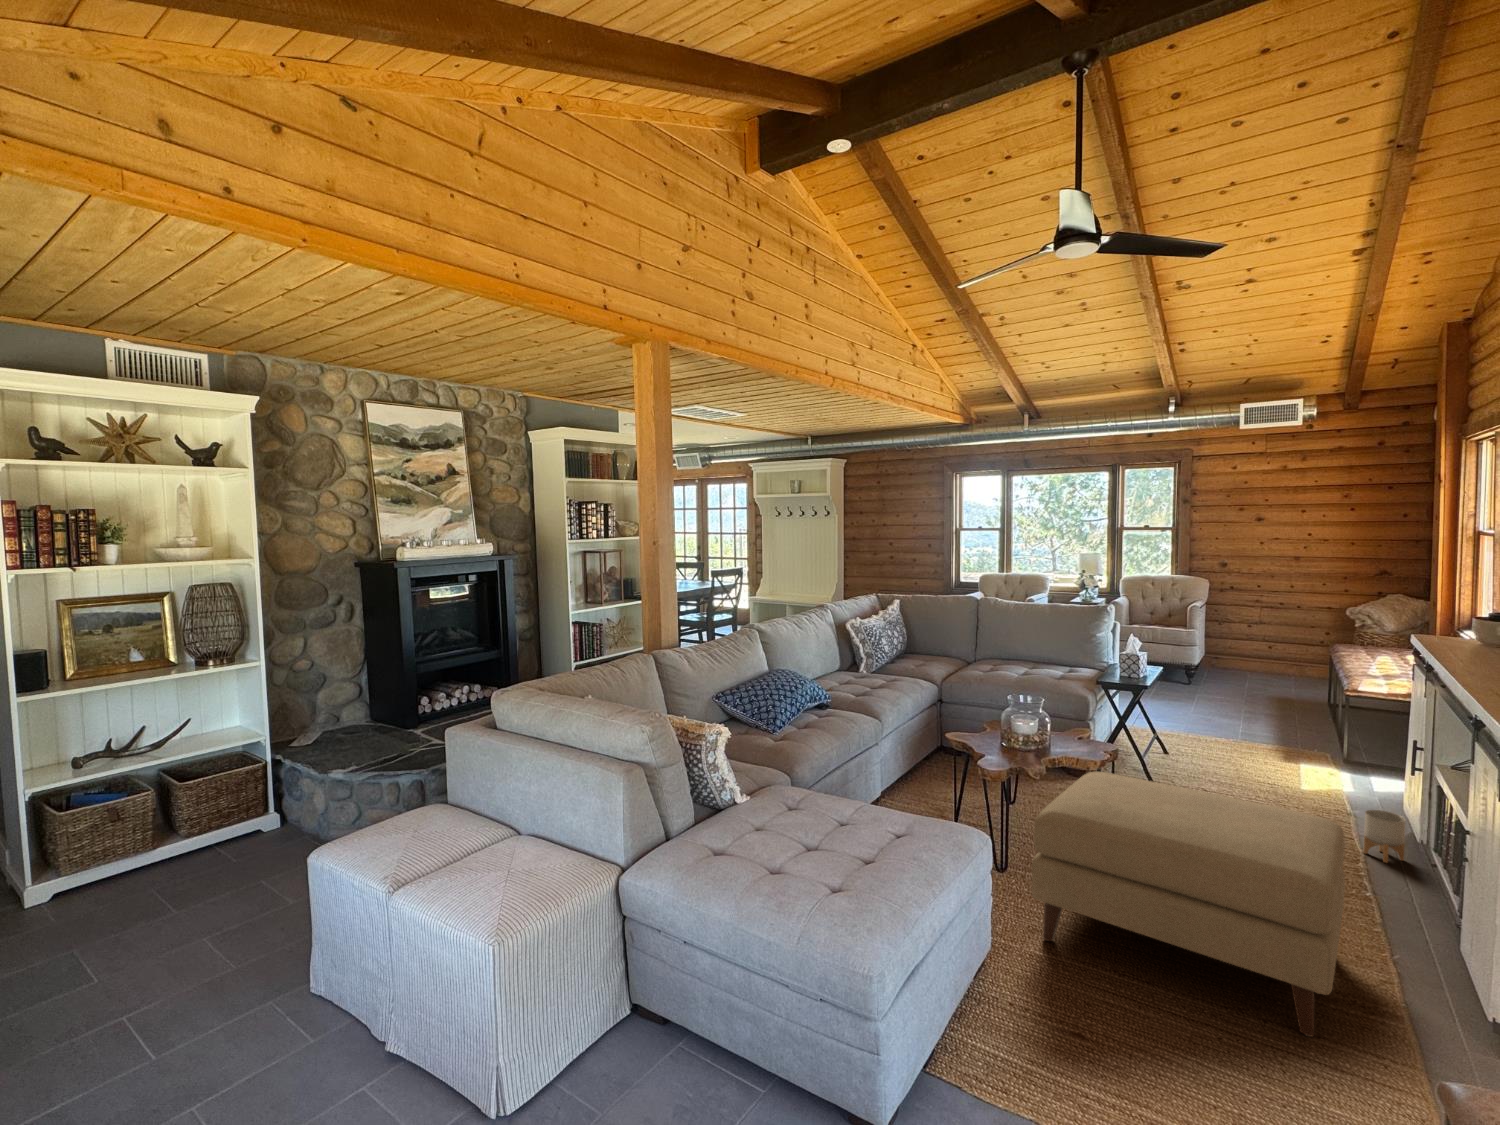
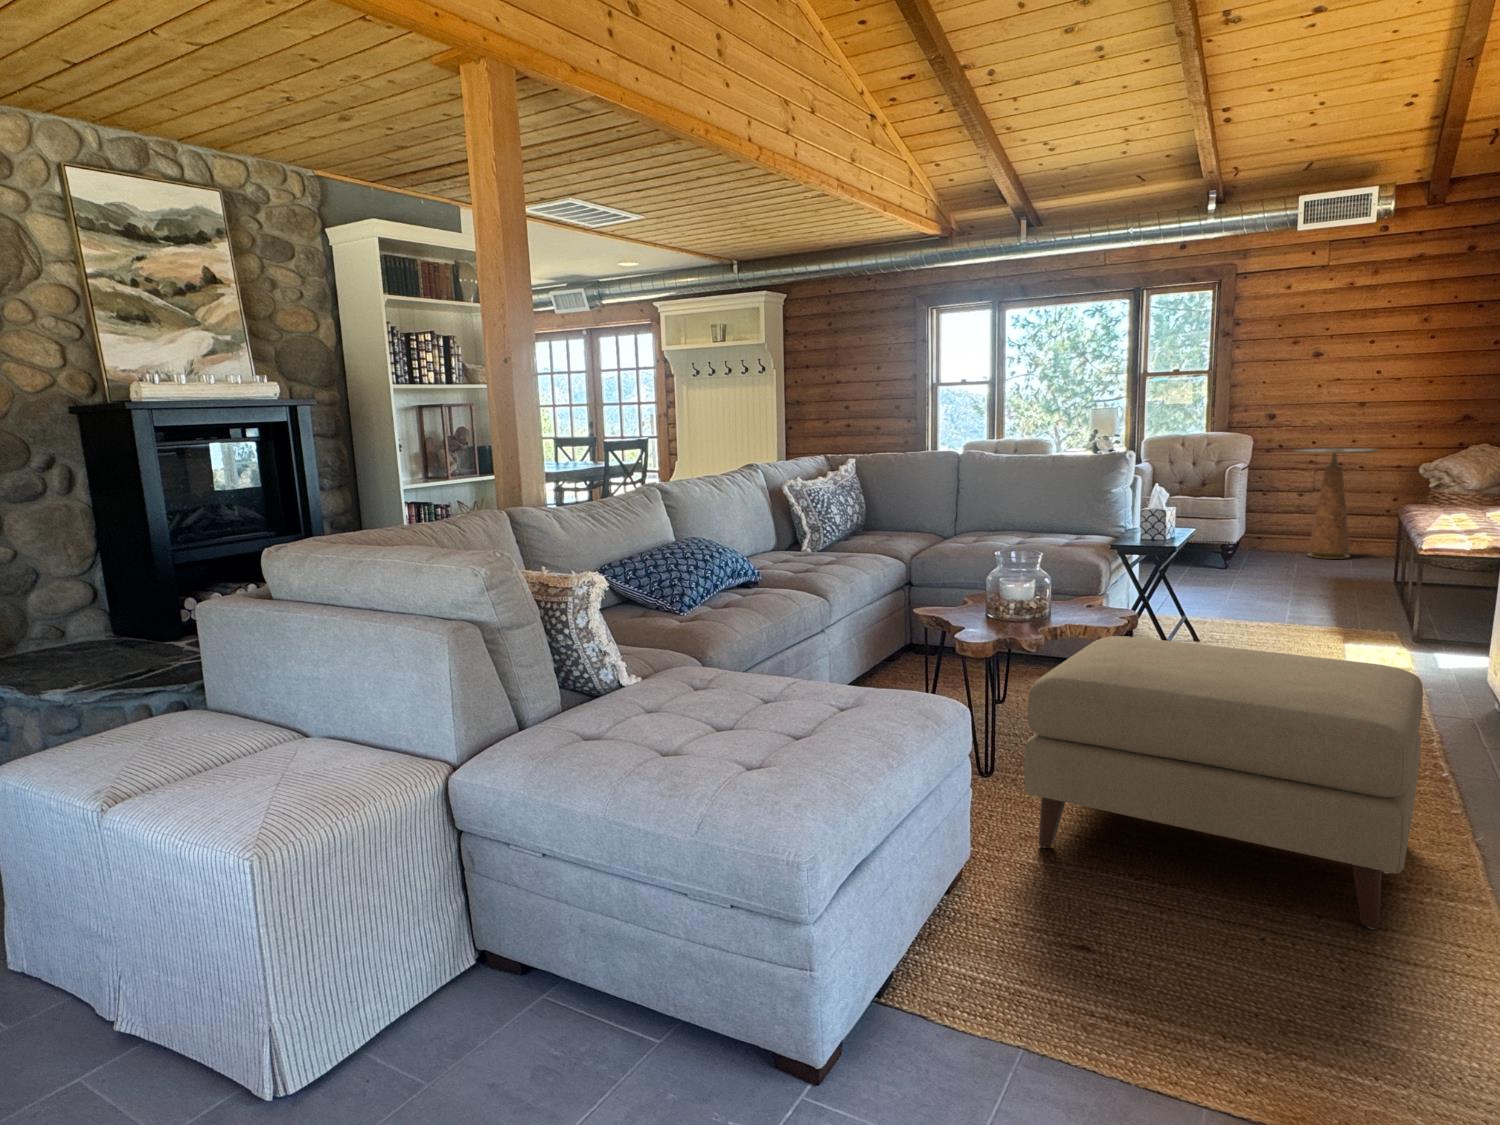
side table: none [1240,590,1310,679] -> present [1293,448,1378,559]
planter: present [1364,810,1405,863] -> none [1439,679,1492,742]

